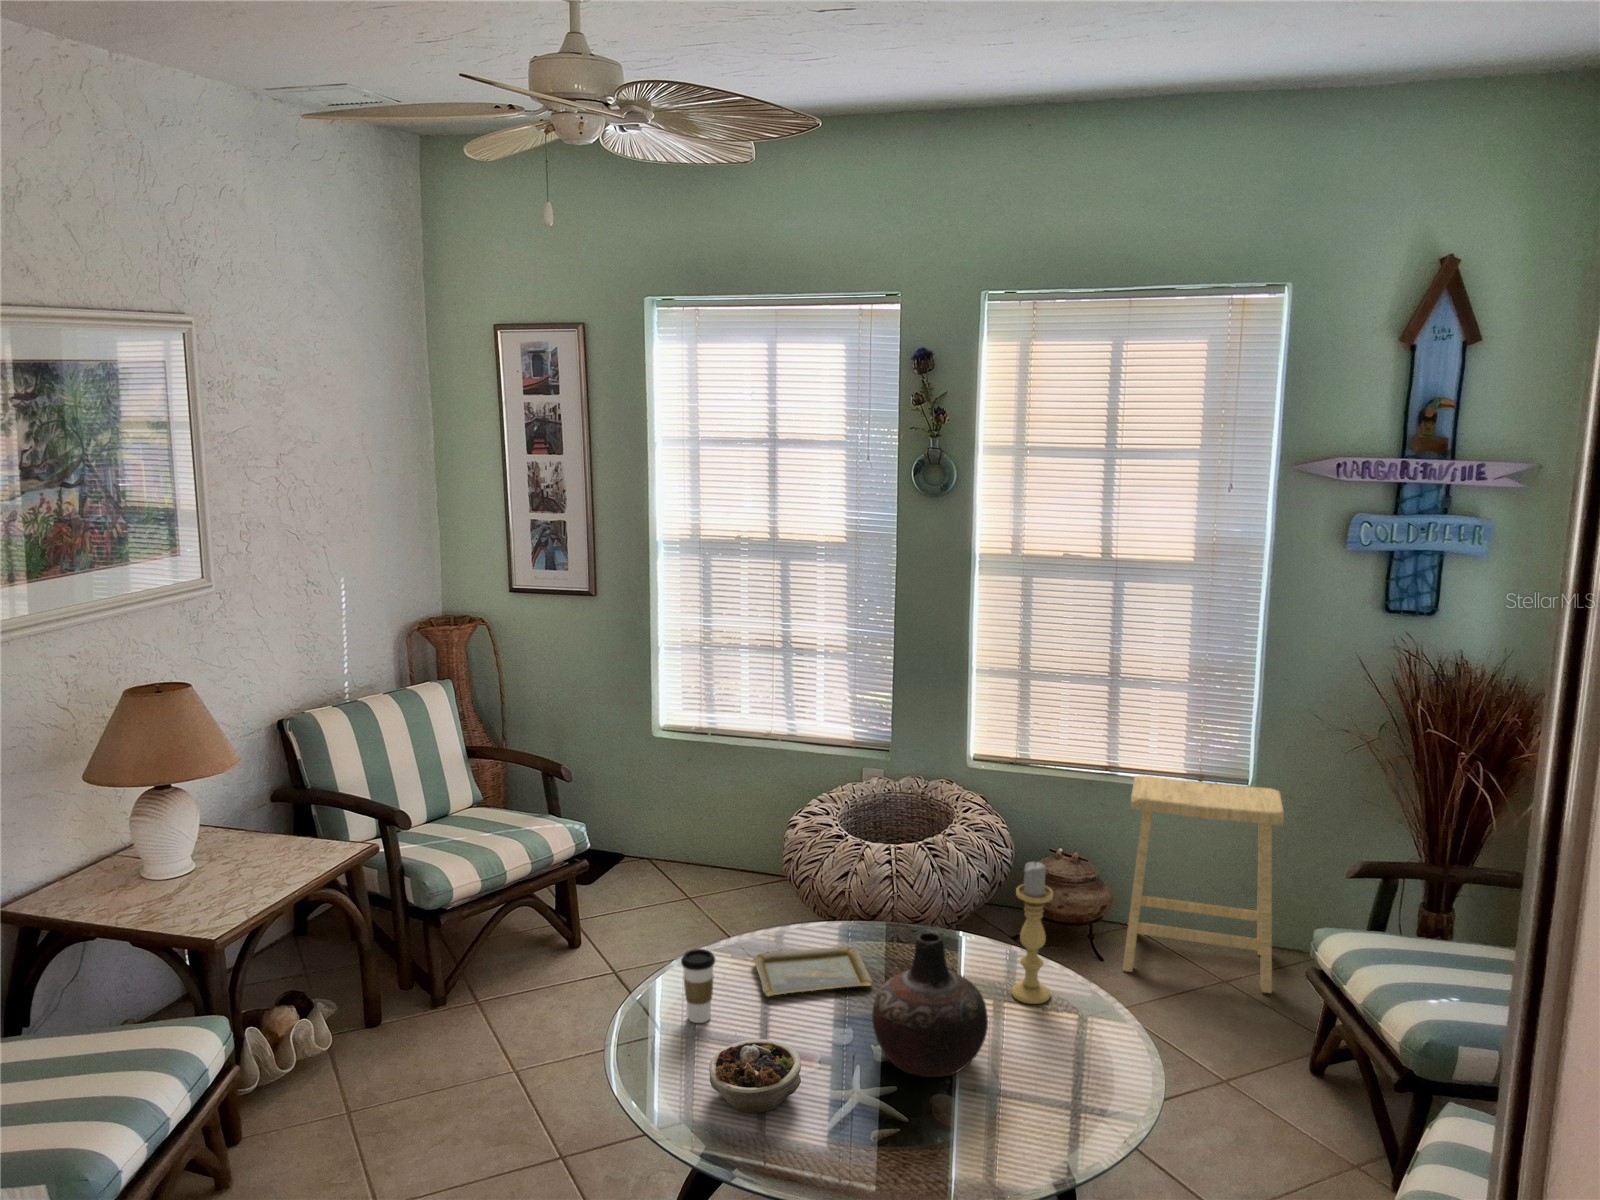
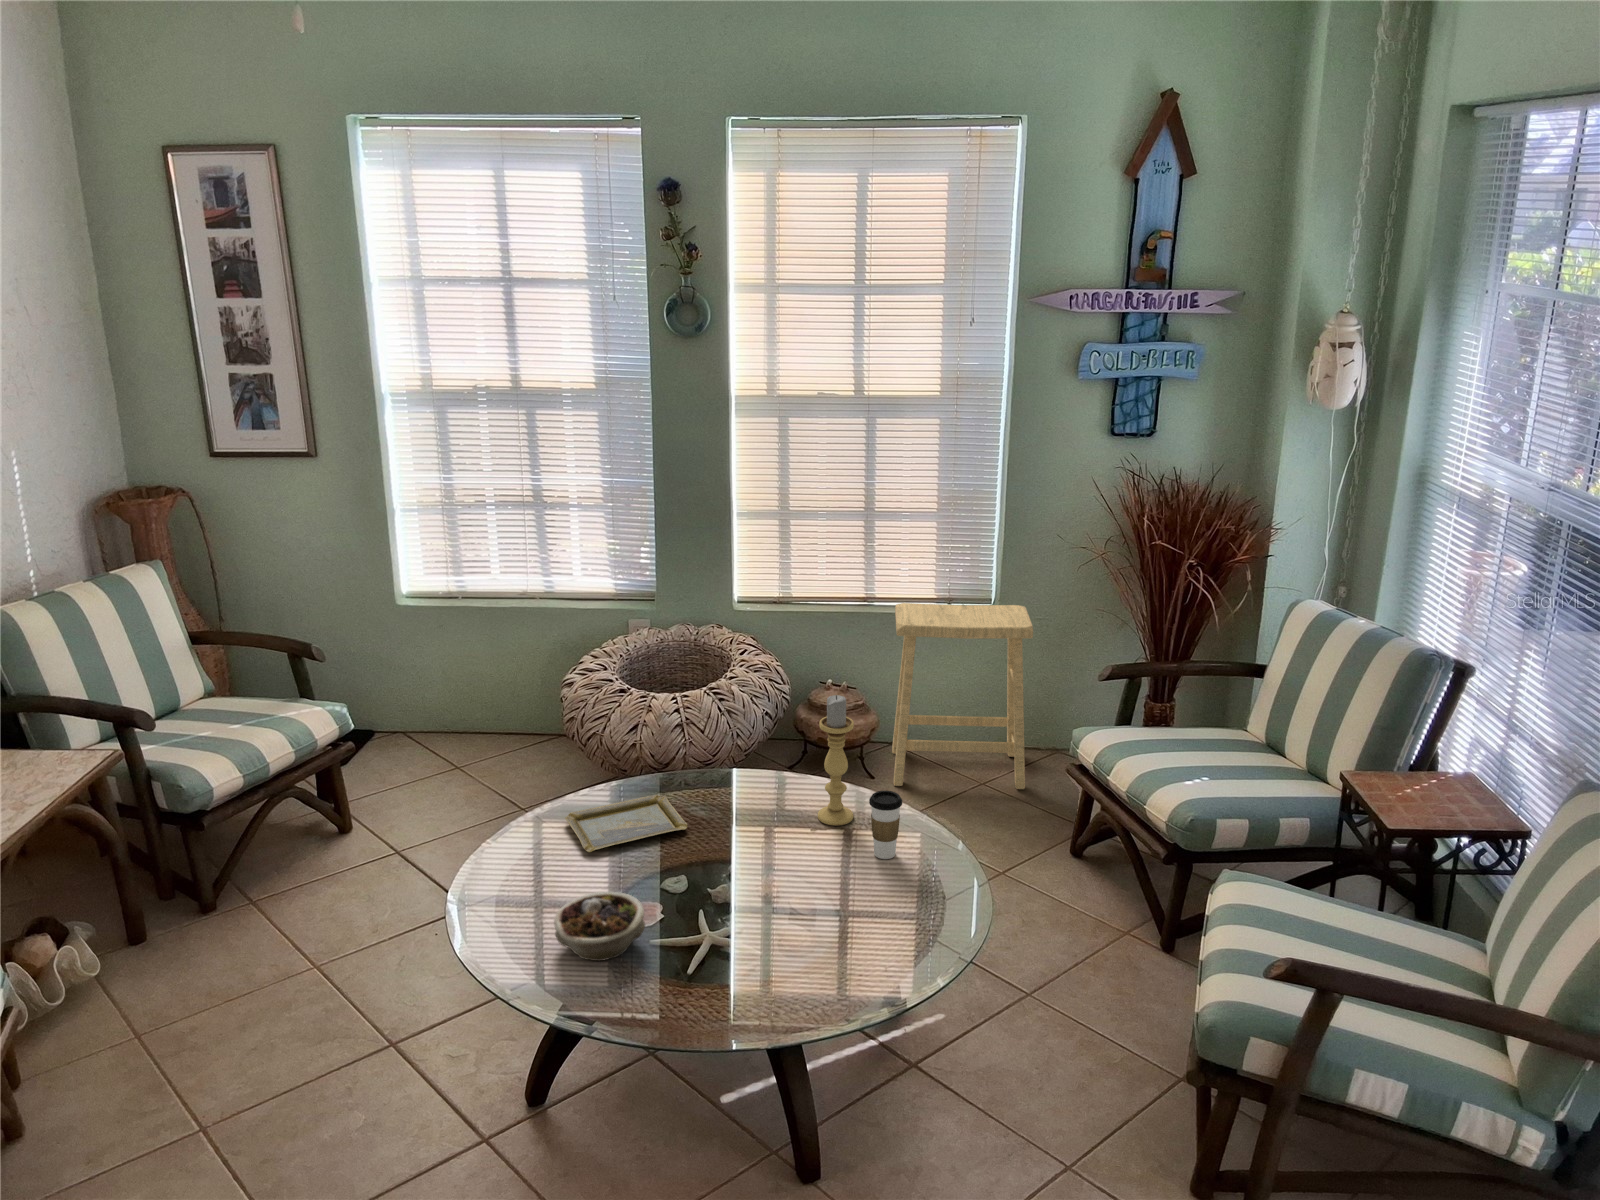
vase: present [872,933,988,1077] -> none [702,772,811,904]
coffee cup: present [681,949,715,1023] -> present [869,791,902,859]

